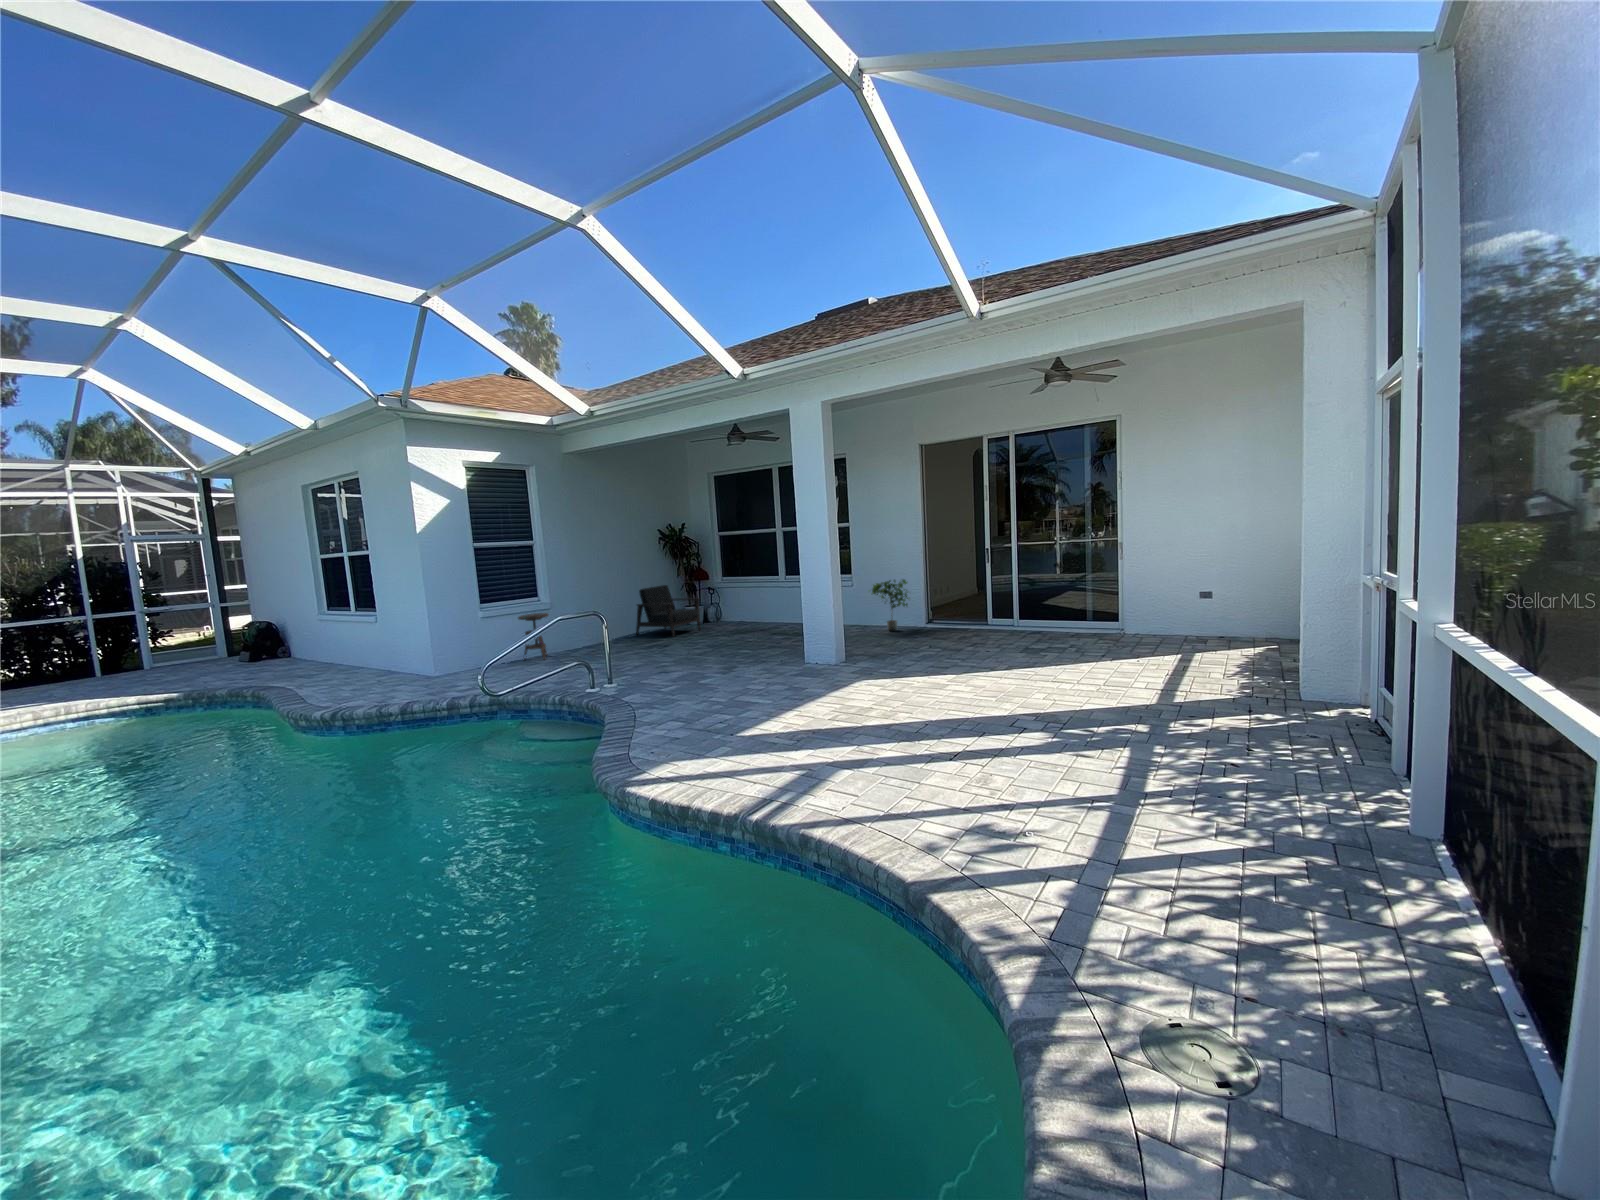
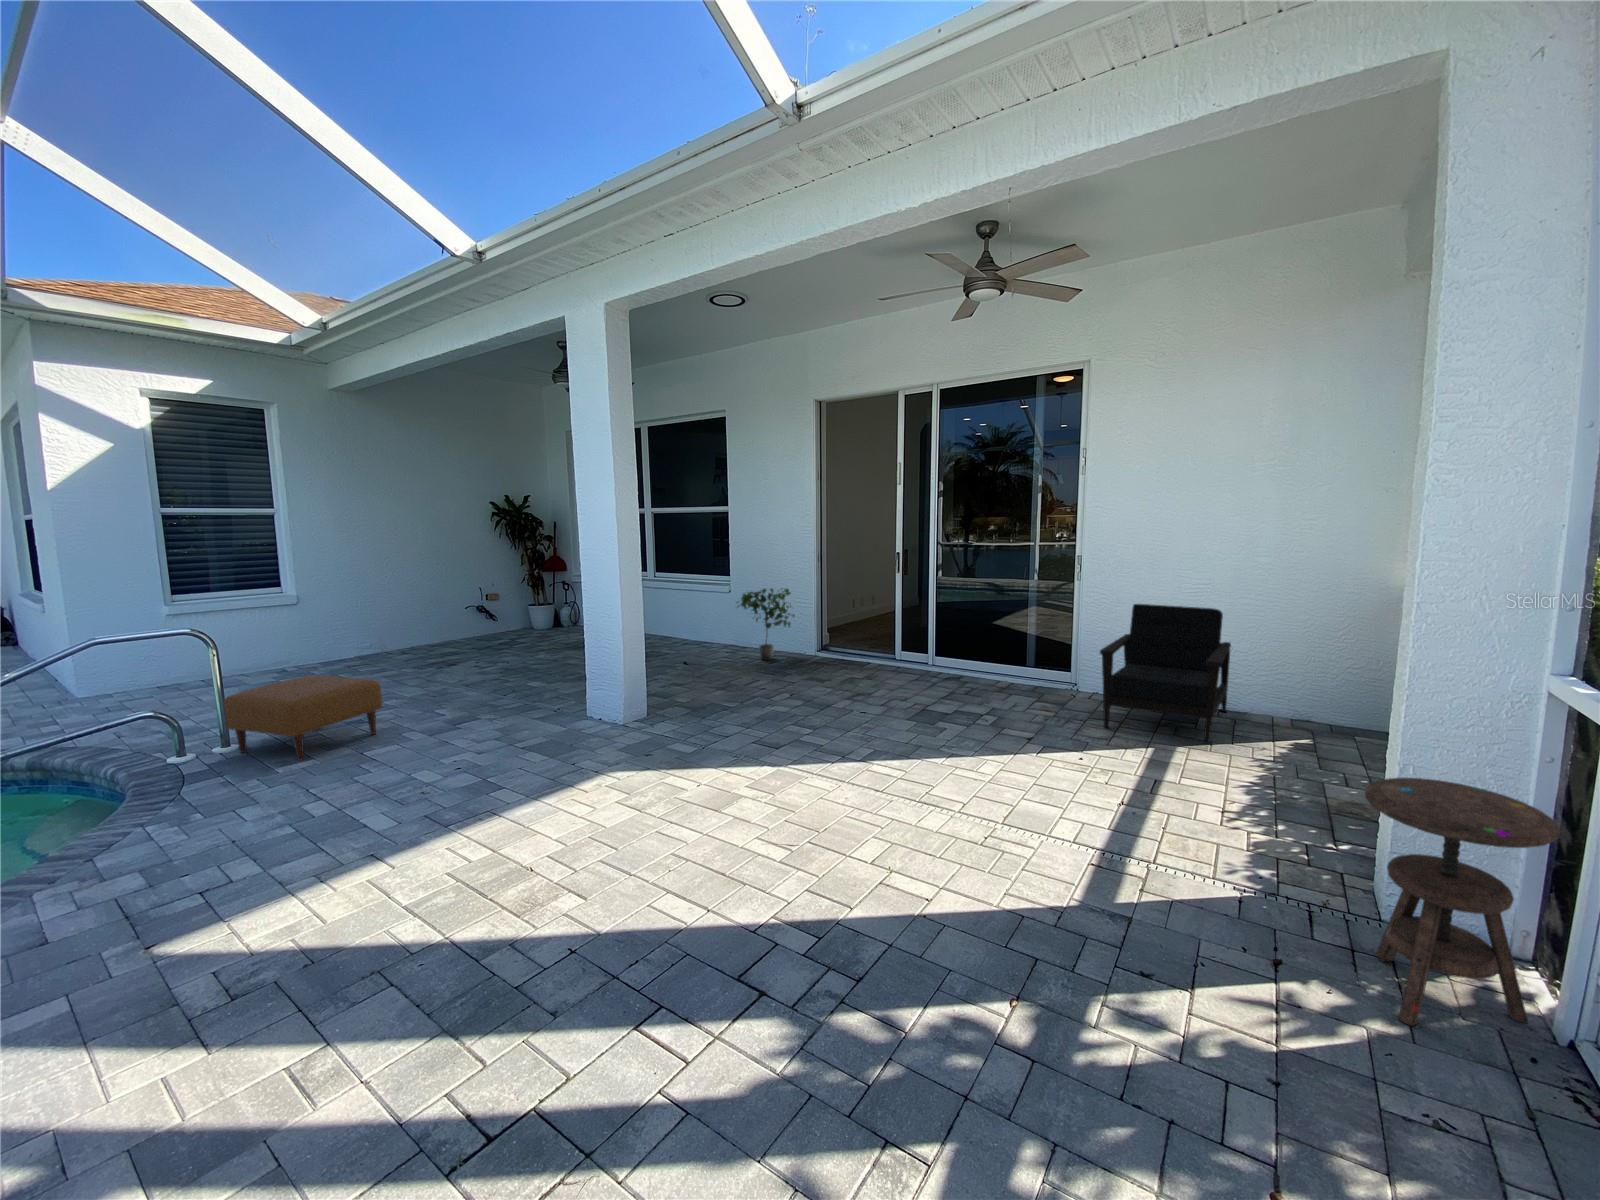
armchair: present [636,585,701,637] -> present [1100,604,1231,744]
side table: present [518,613,549,660] -> present [1365,778,1560,1026]
ottoman: none [597,643,681,692] -> present [224,675,382,761]

